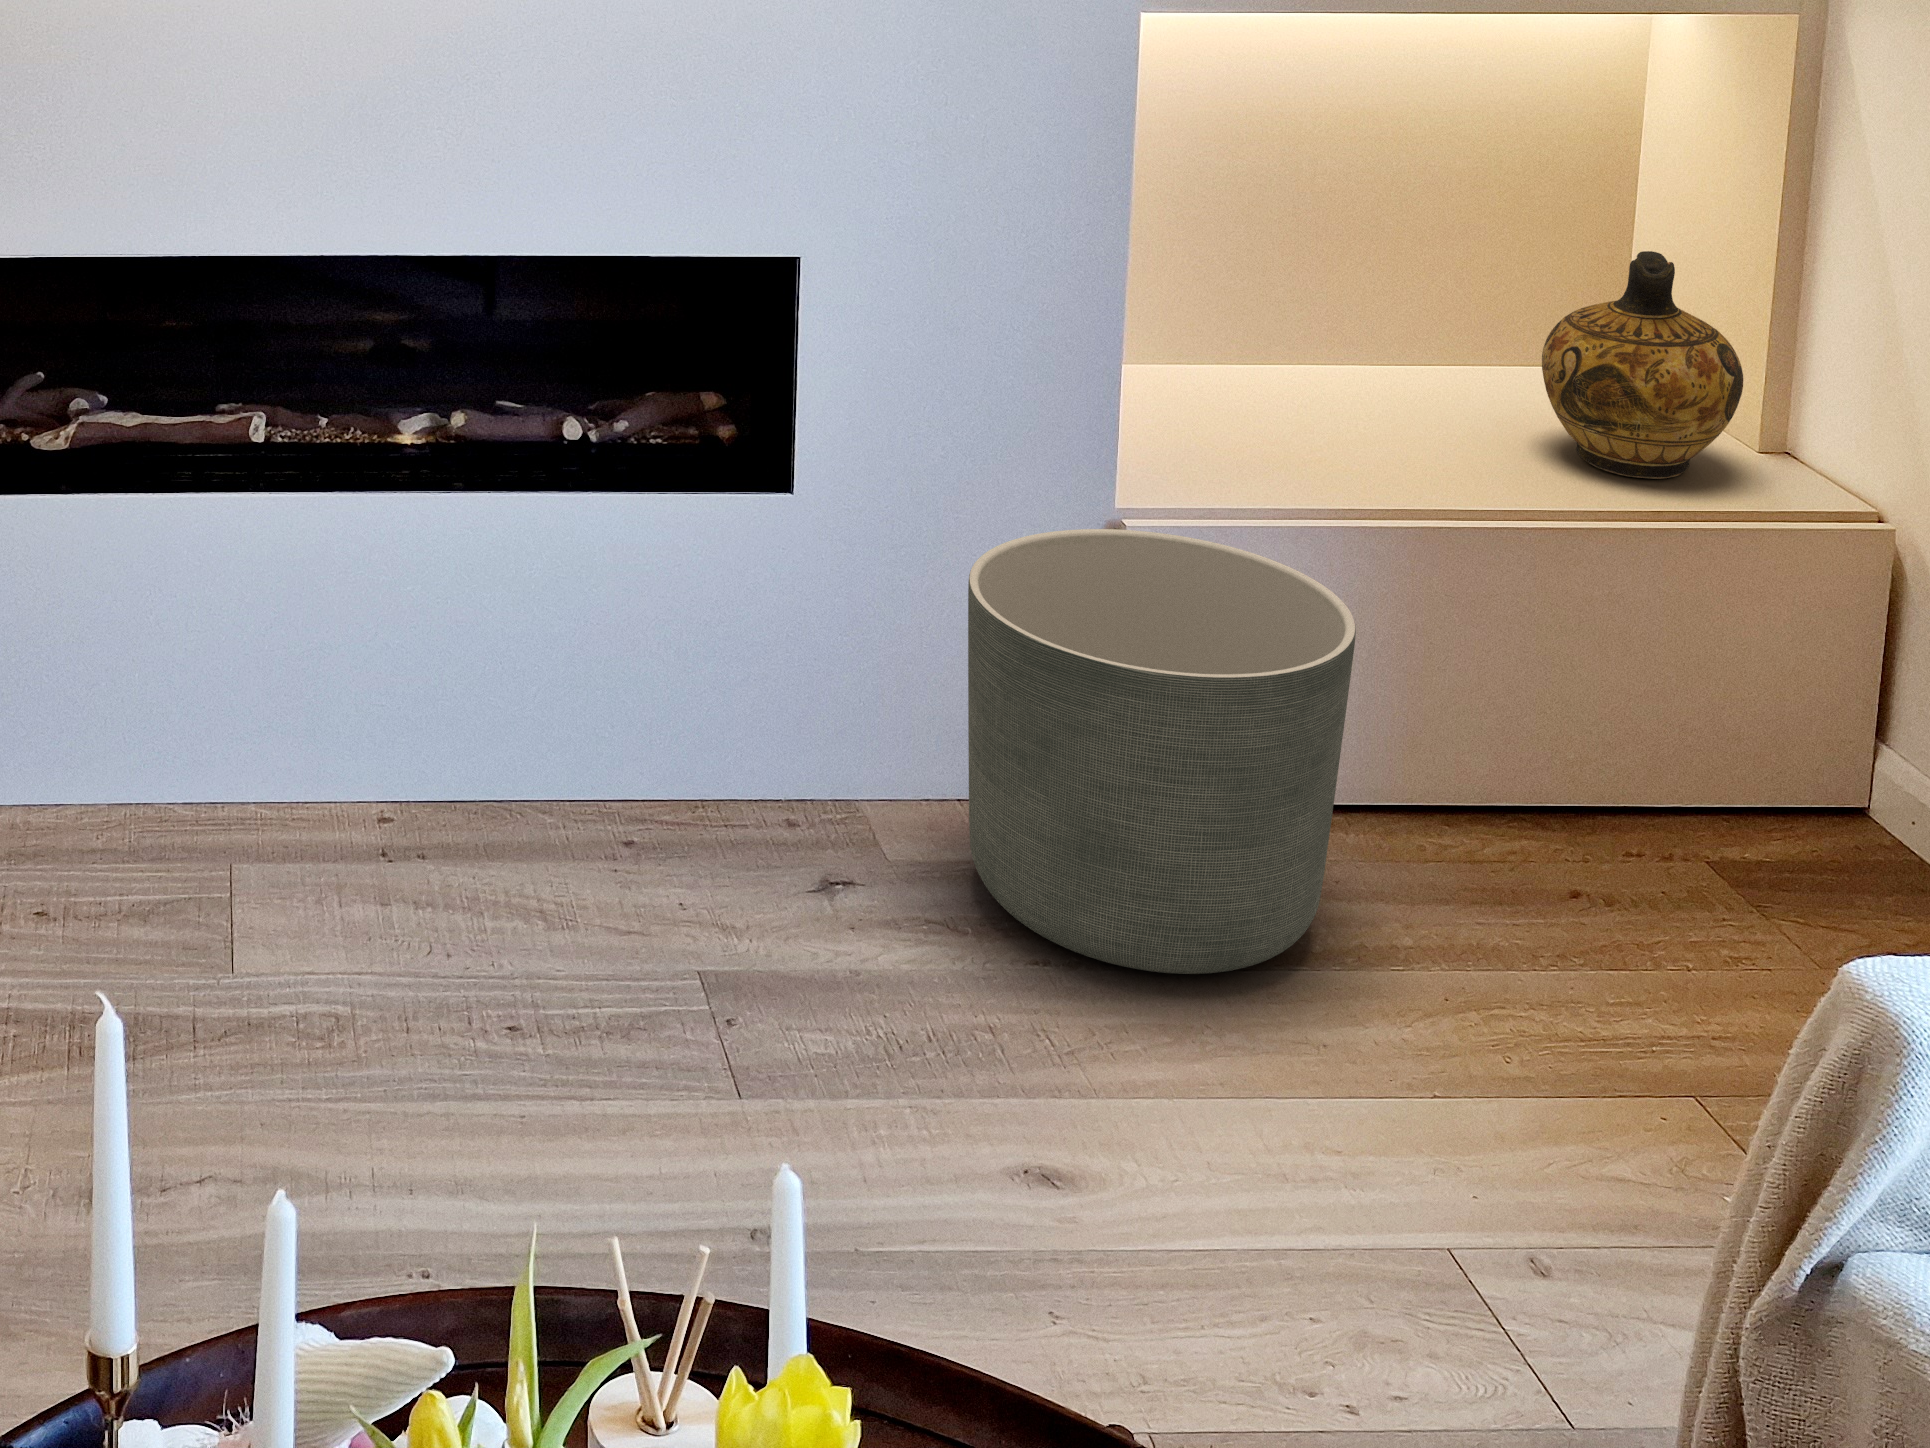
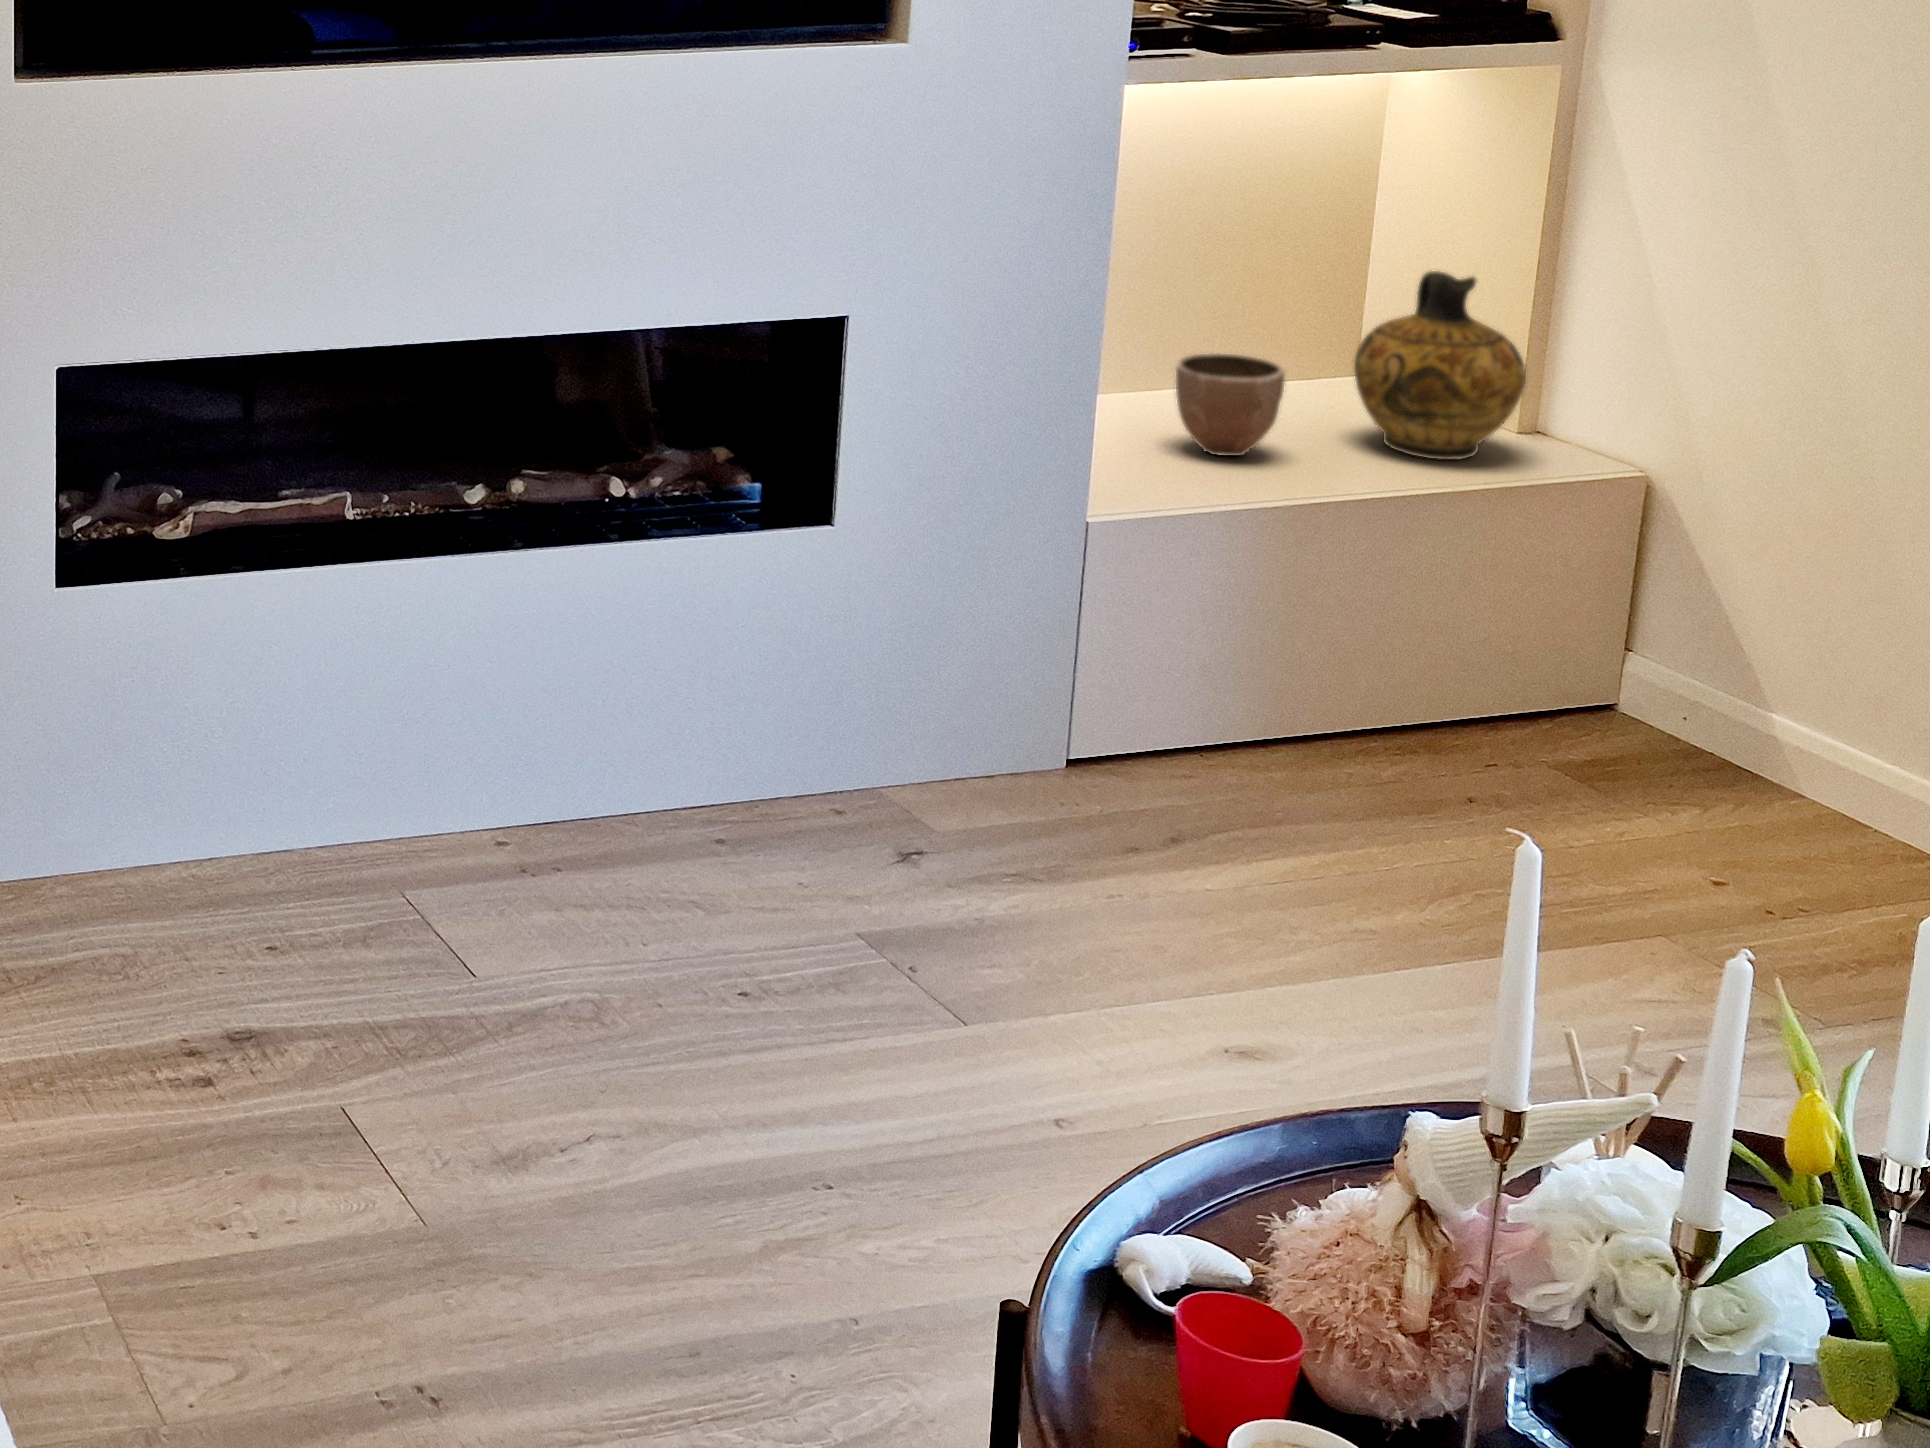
decorative bowl: none [1312,328,1436,451] -> present [1176,353,1285,456]
planter: present [968,529,1356,974] -> none [1004,532,1351,890]

